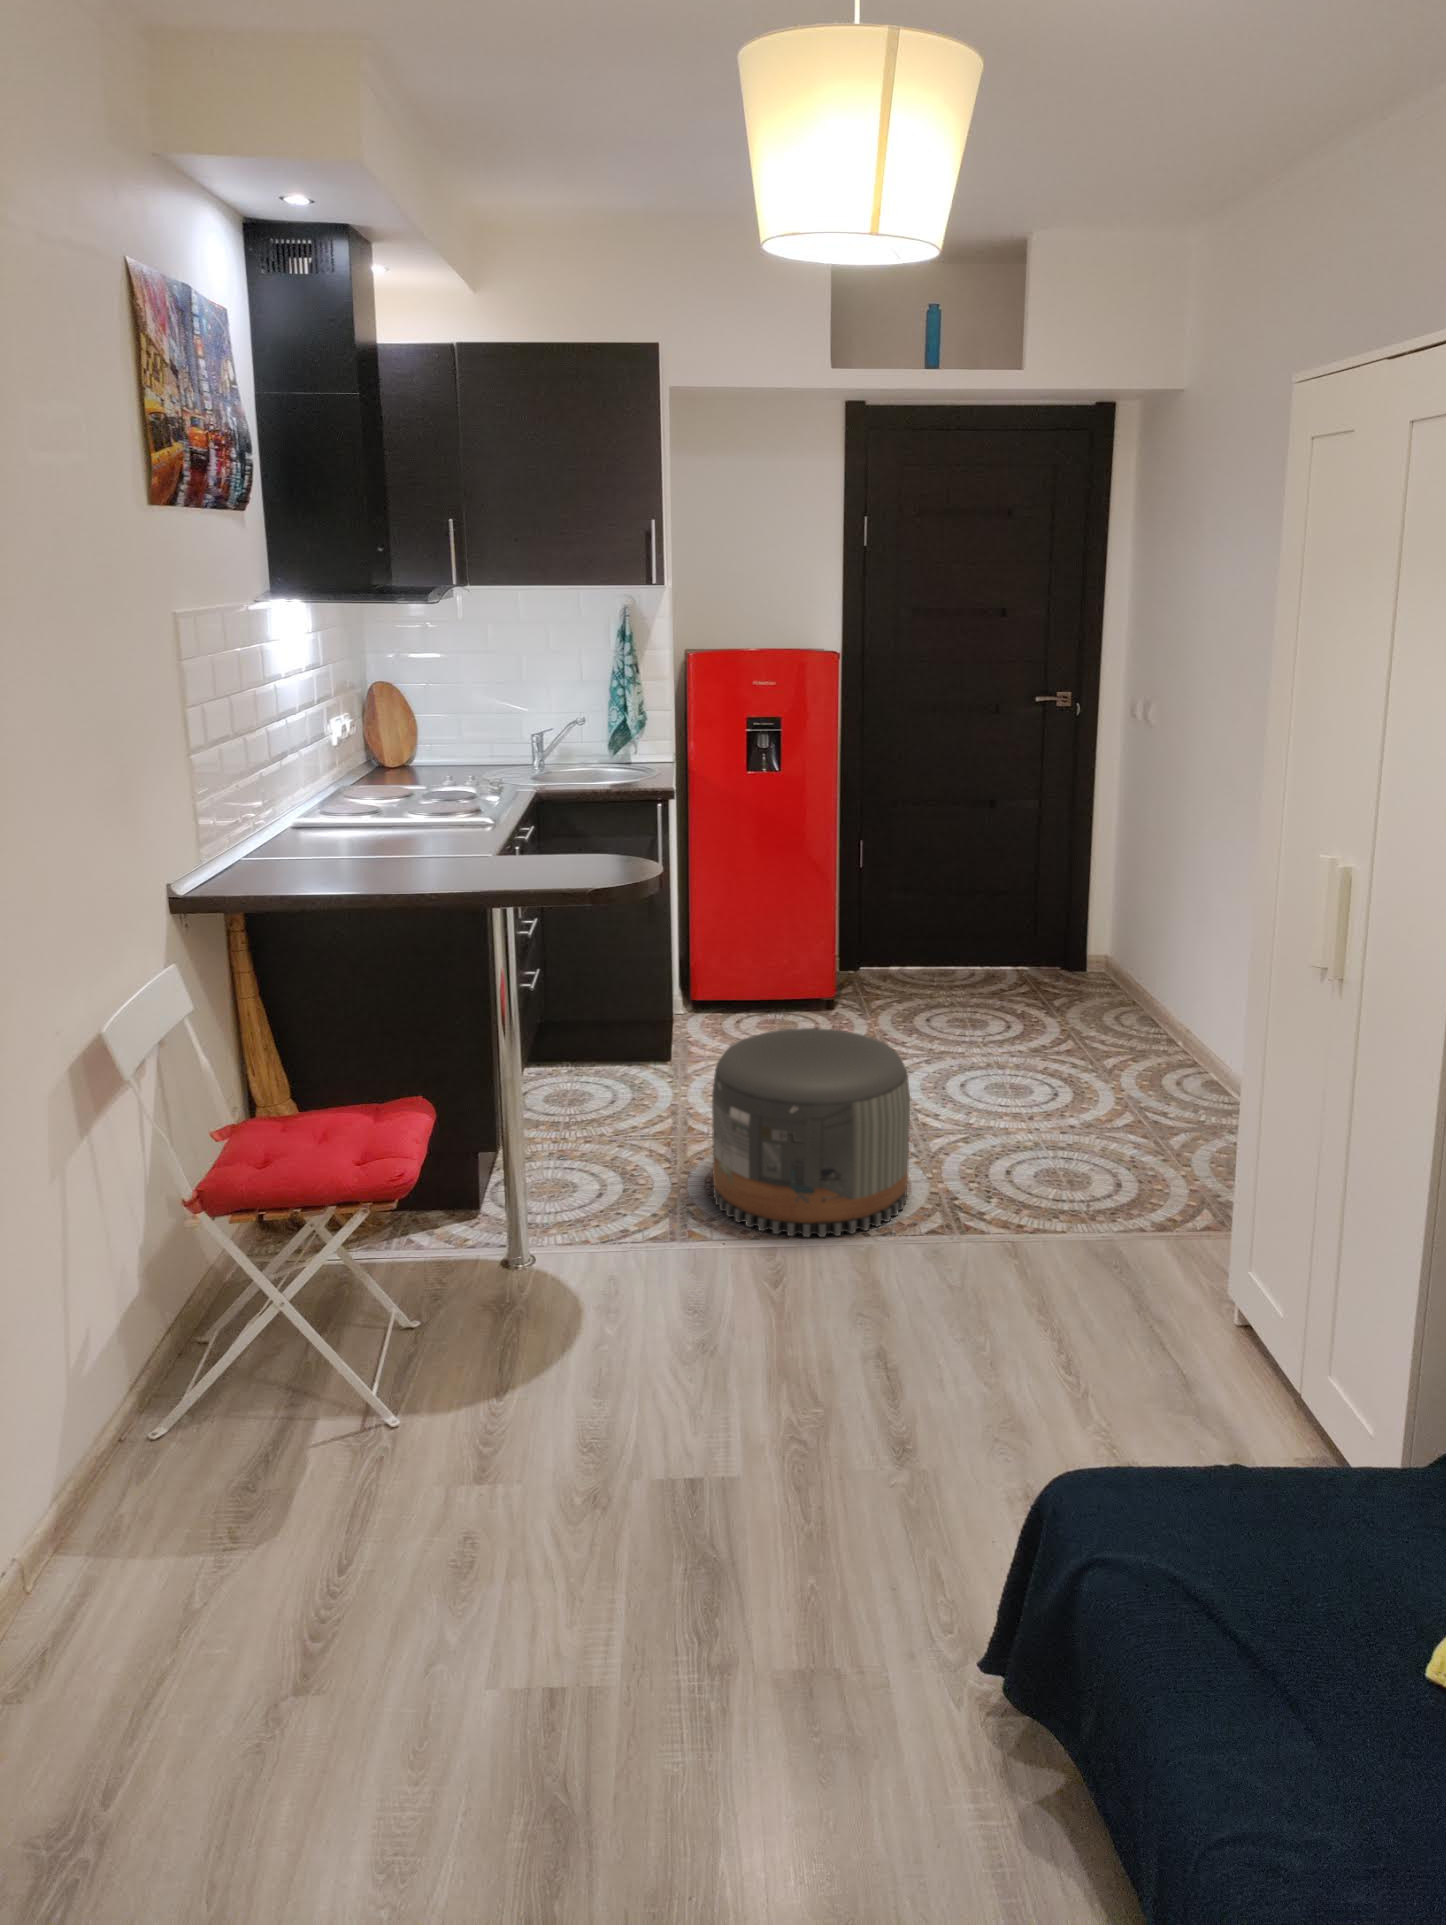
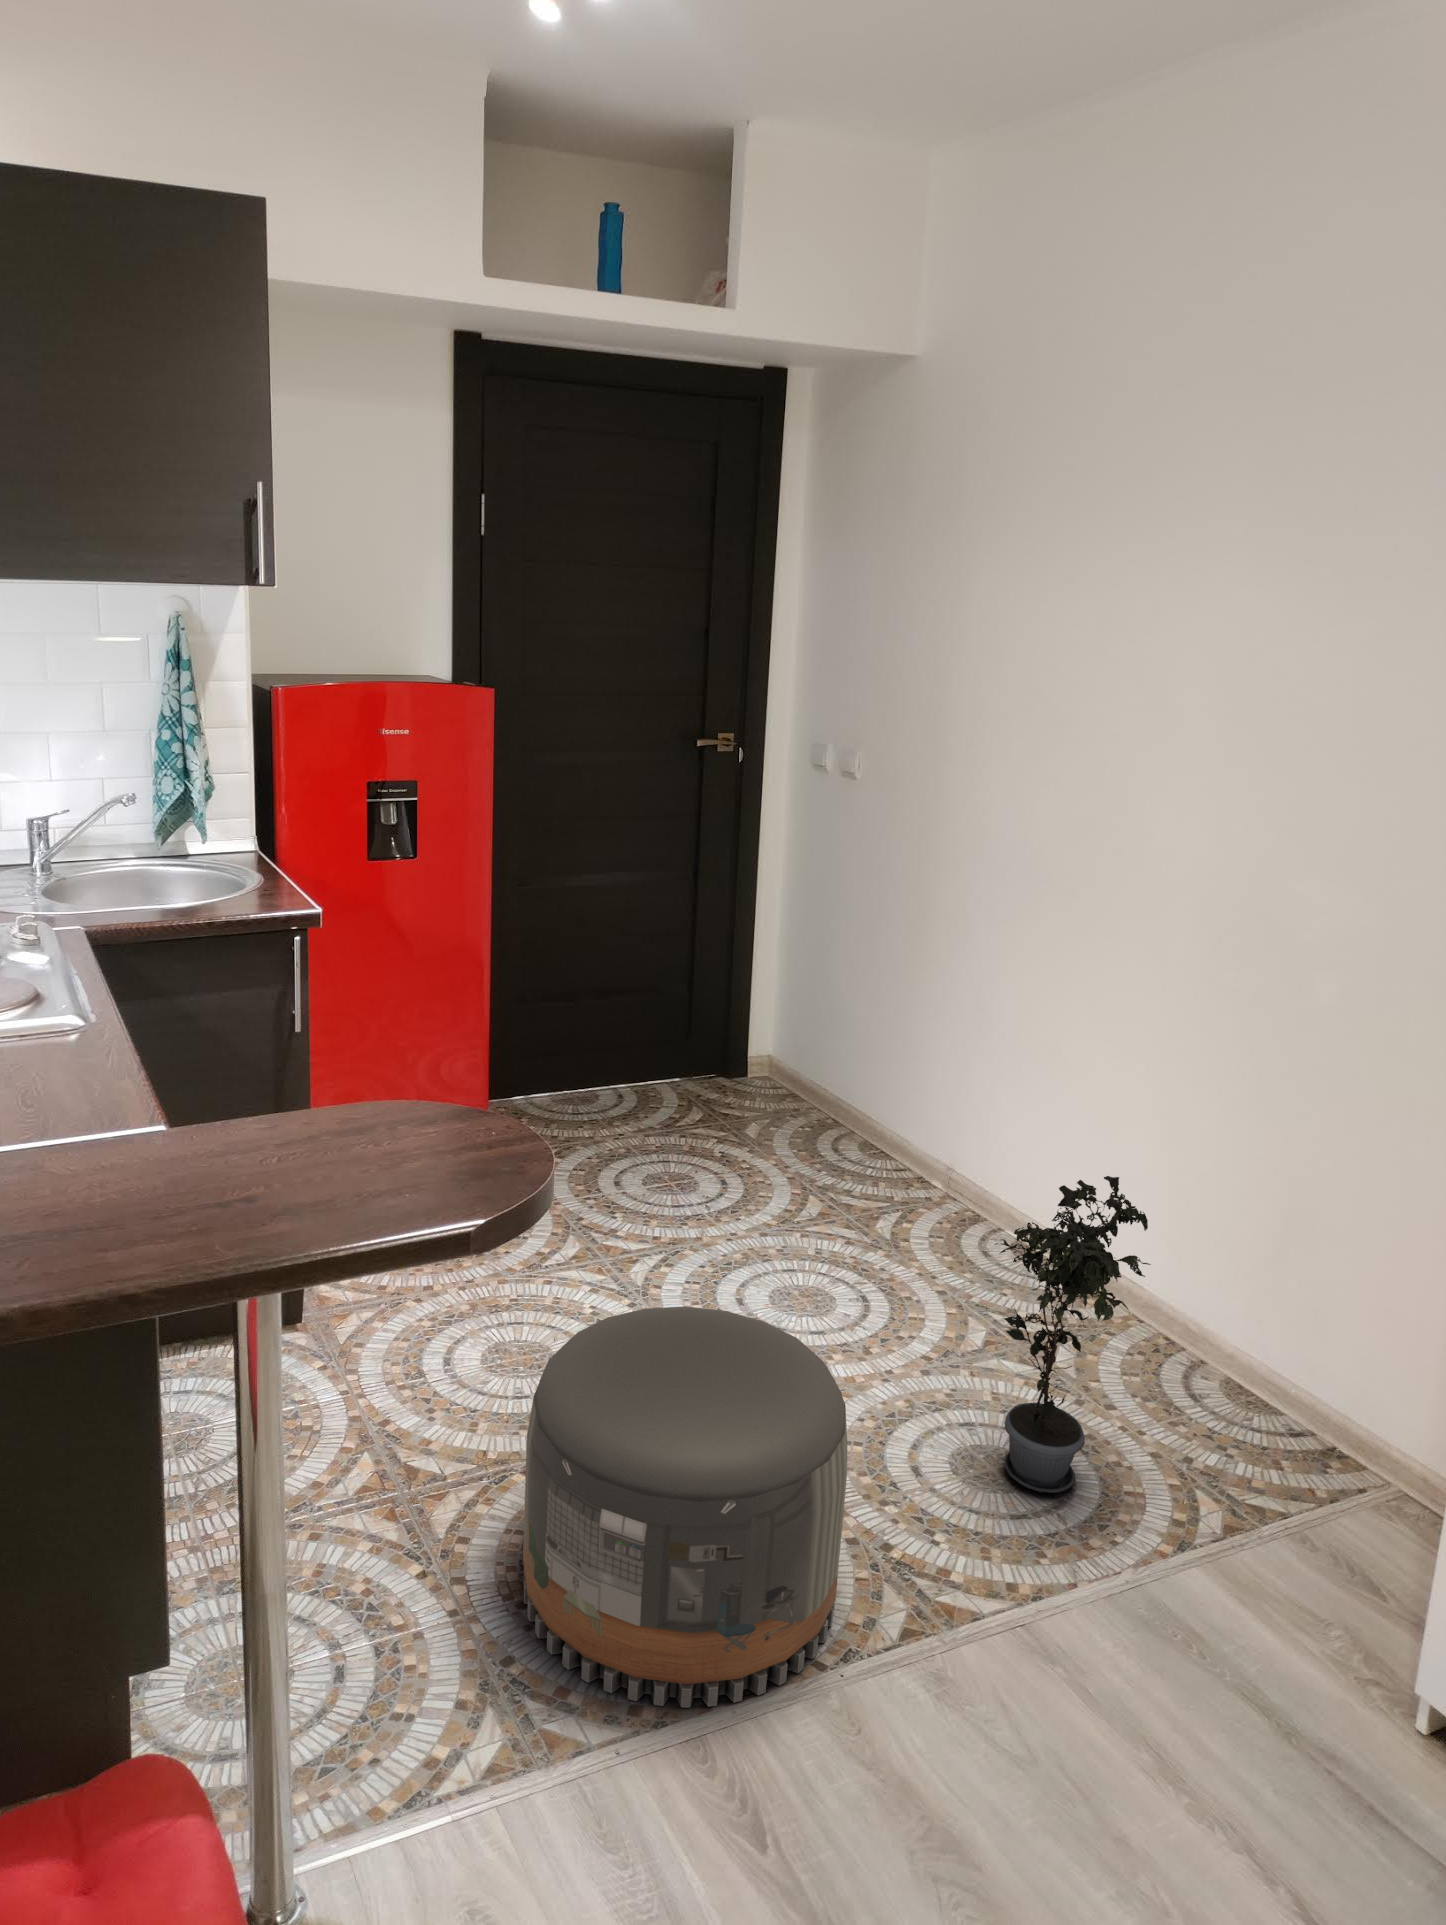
potted plant: none [1056,970,1158,1195] -> present [995,1176,1151,1493]

